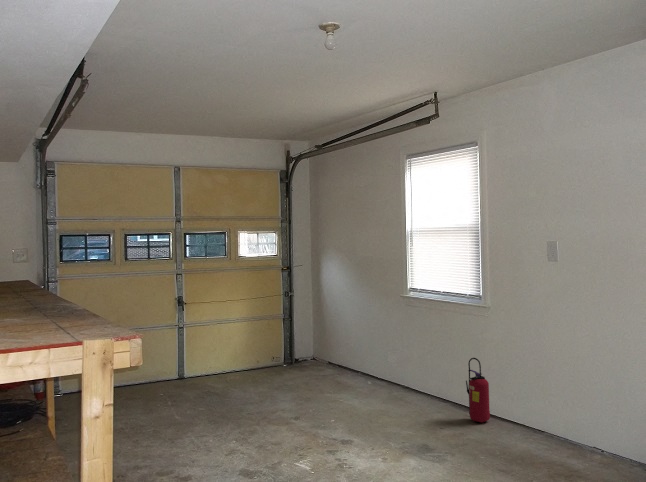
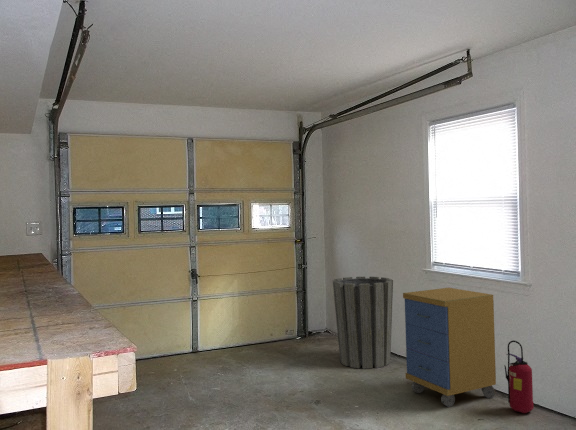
trash can: none [316,303,373,390] -> present [333,277,393,369]
storage cabinet: none [378,312,460,419] -> present [403,288,496,407]

